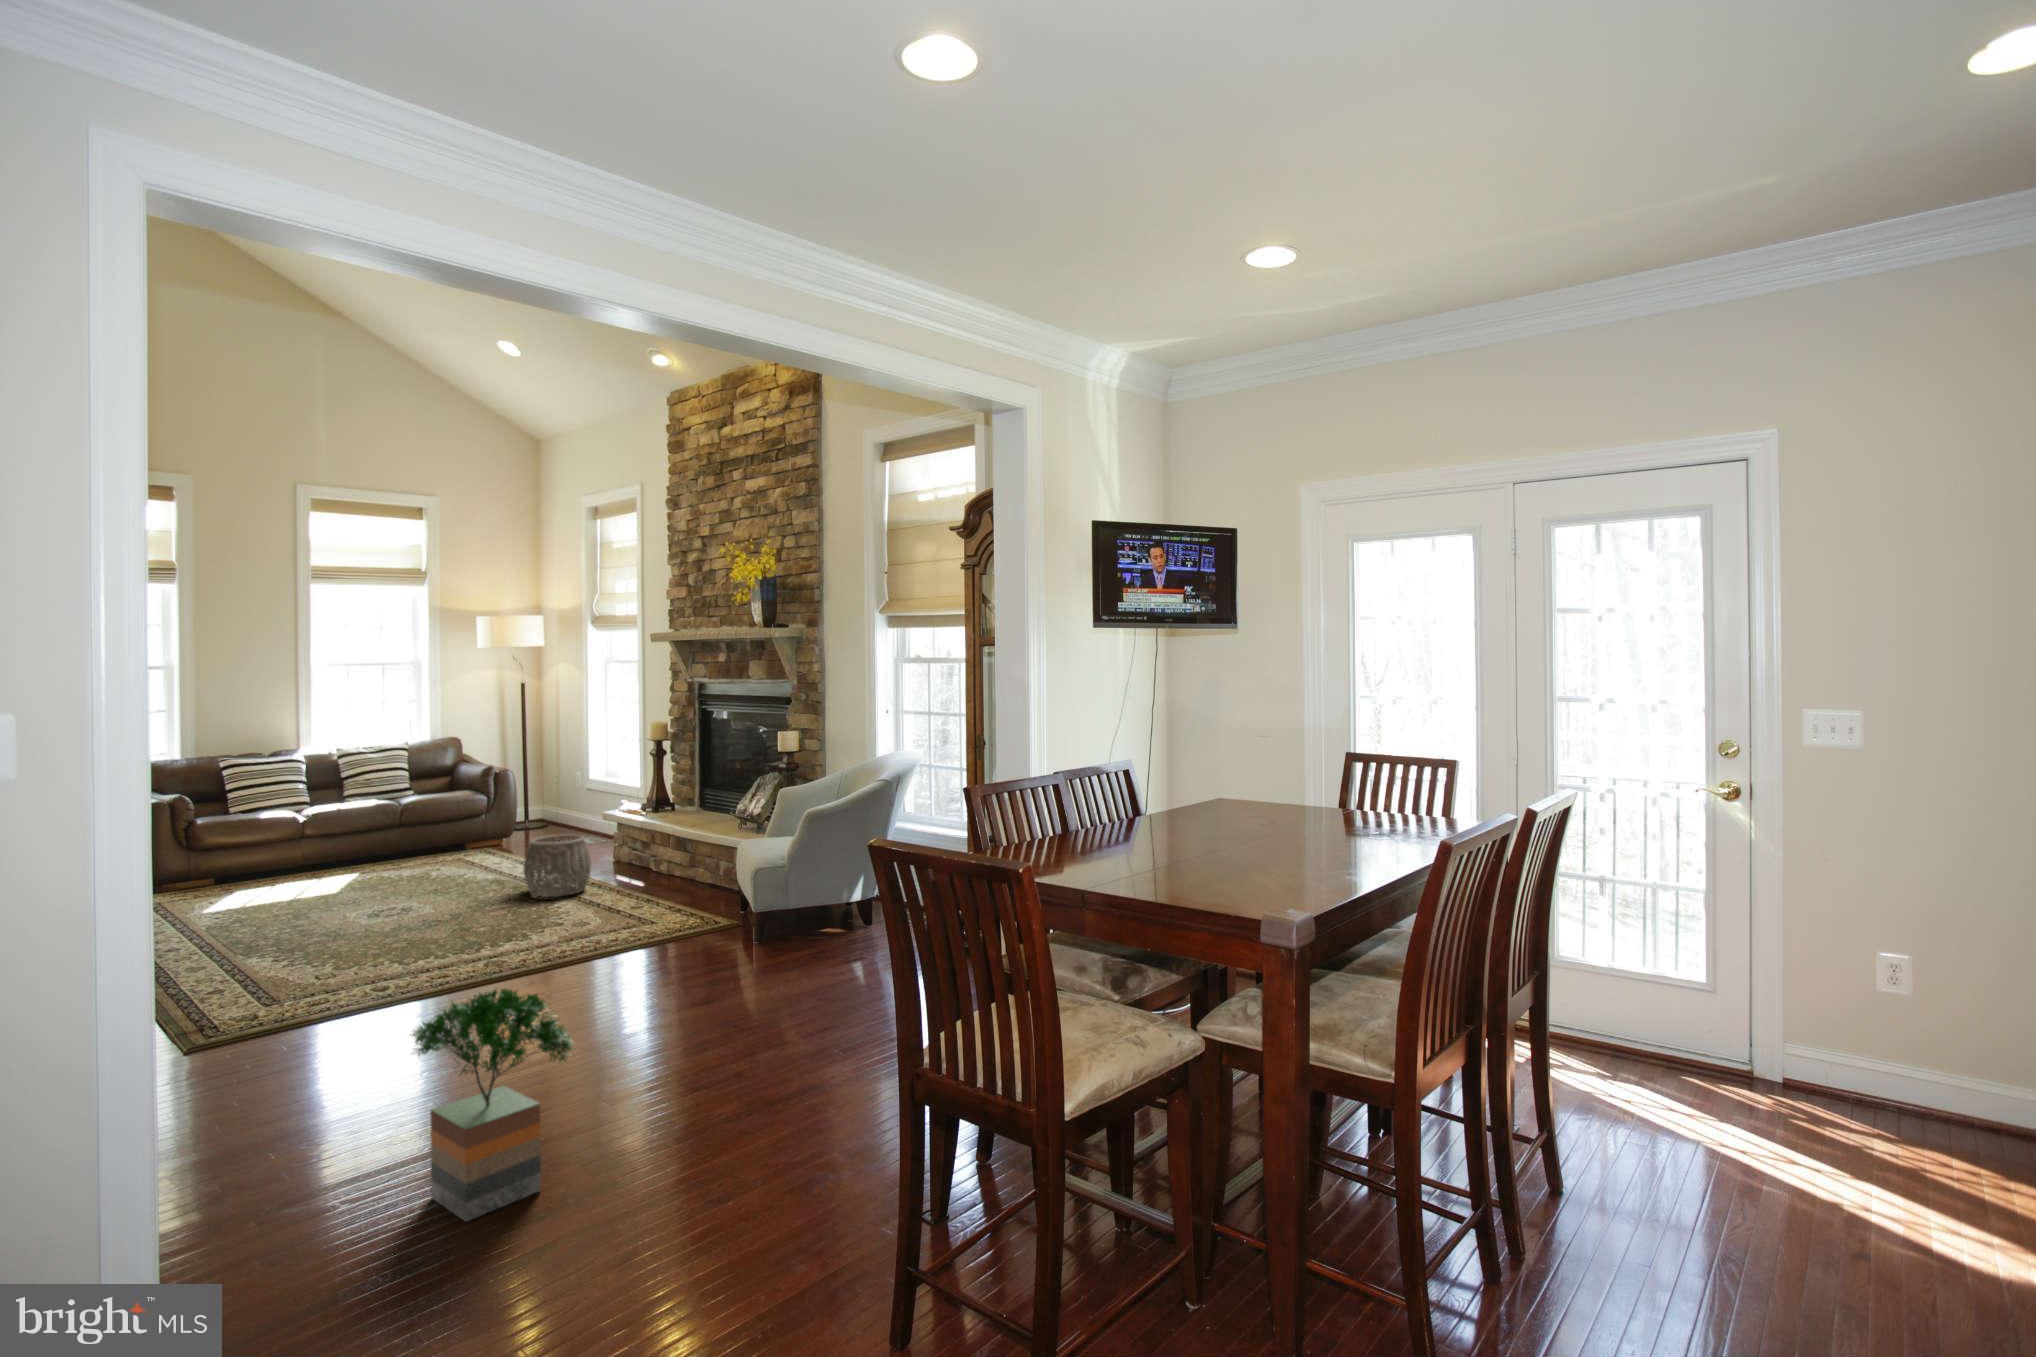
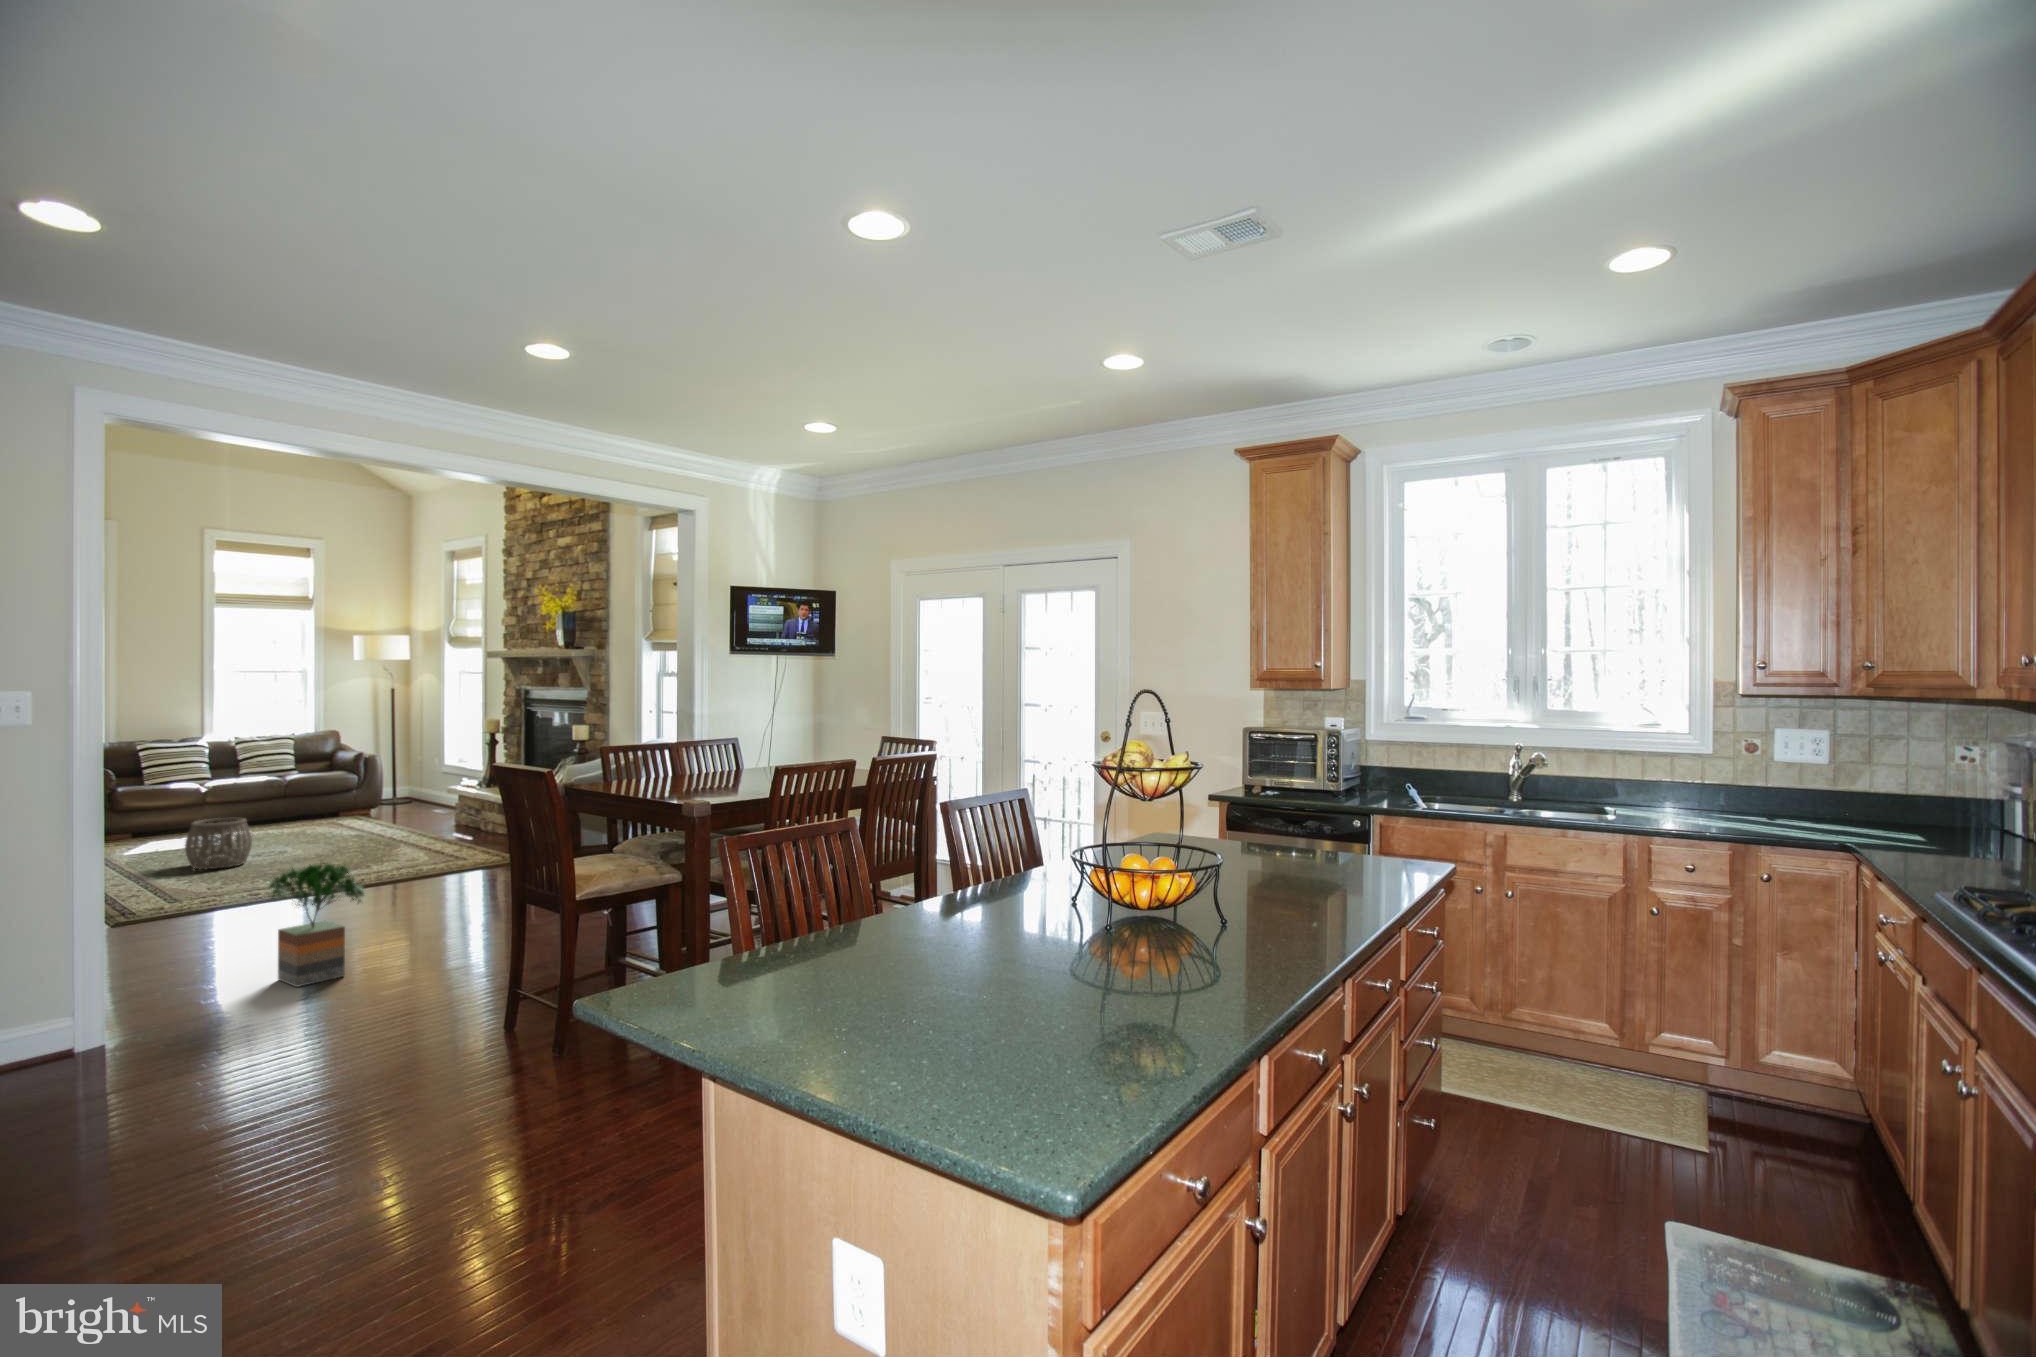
woven basket: present [524,835,591,897] -> present [185,818,252,869]

